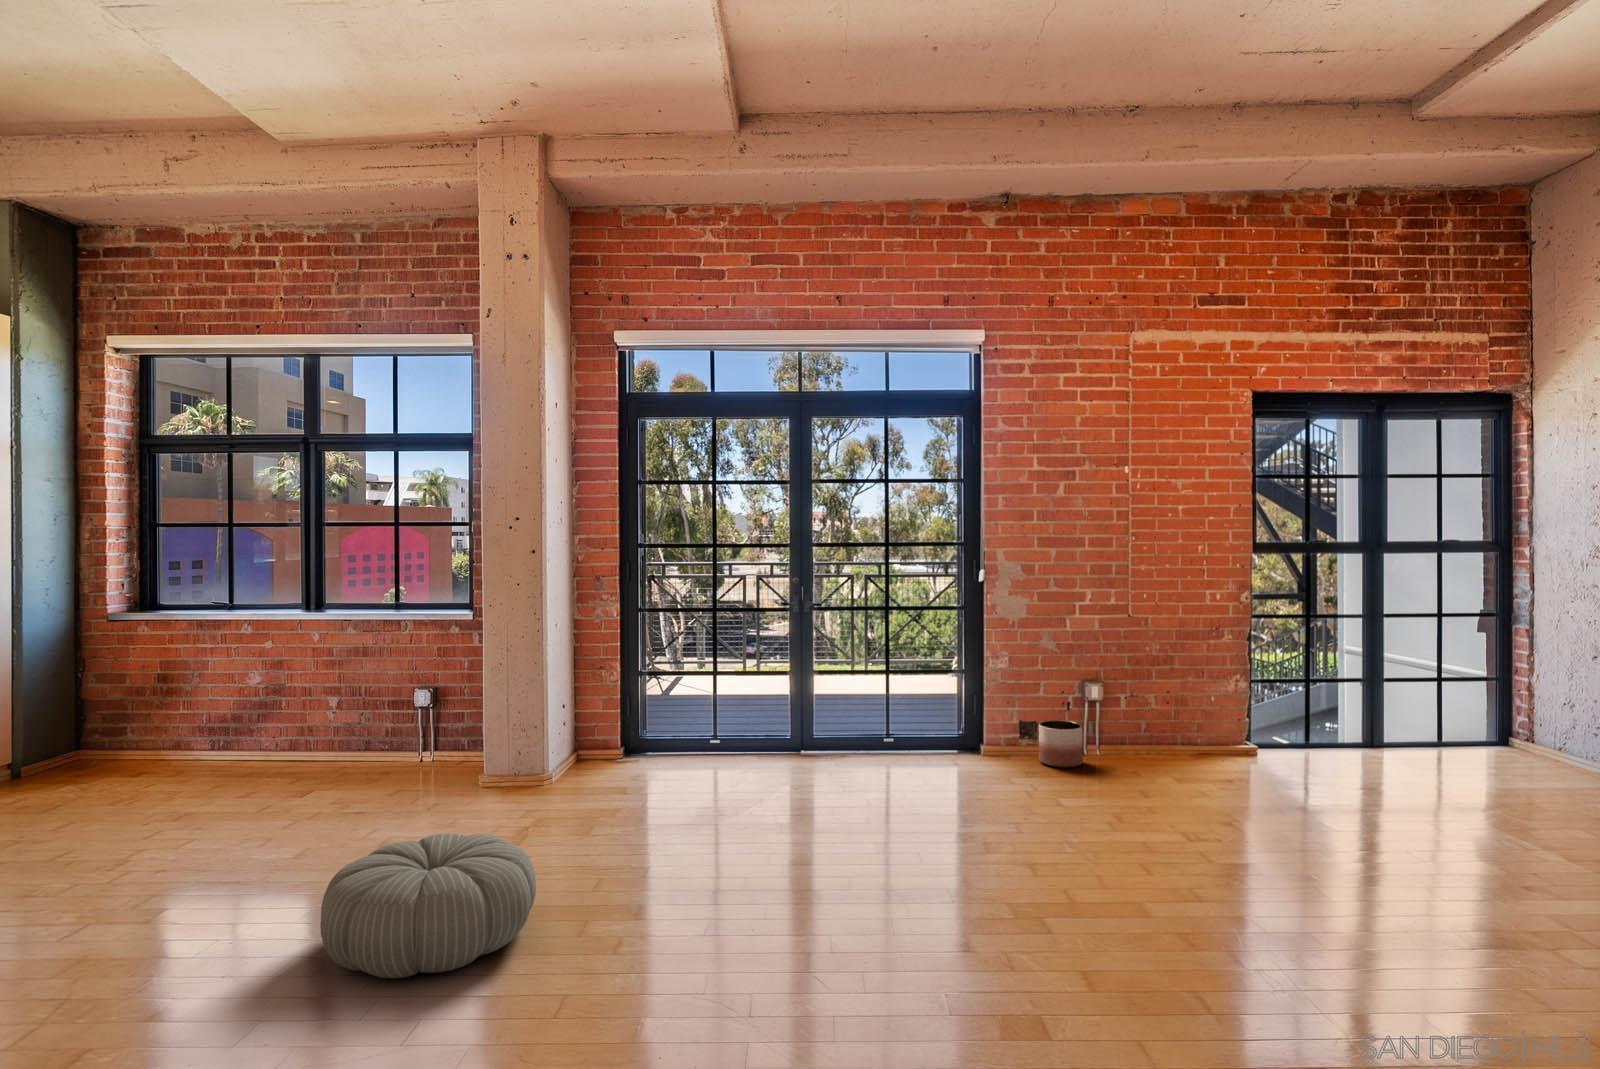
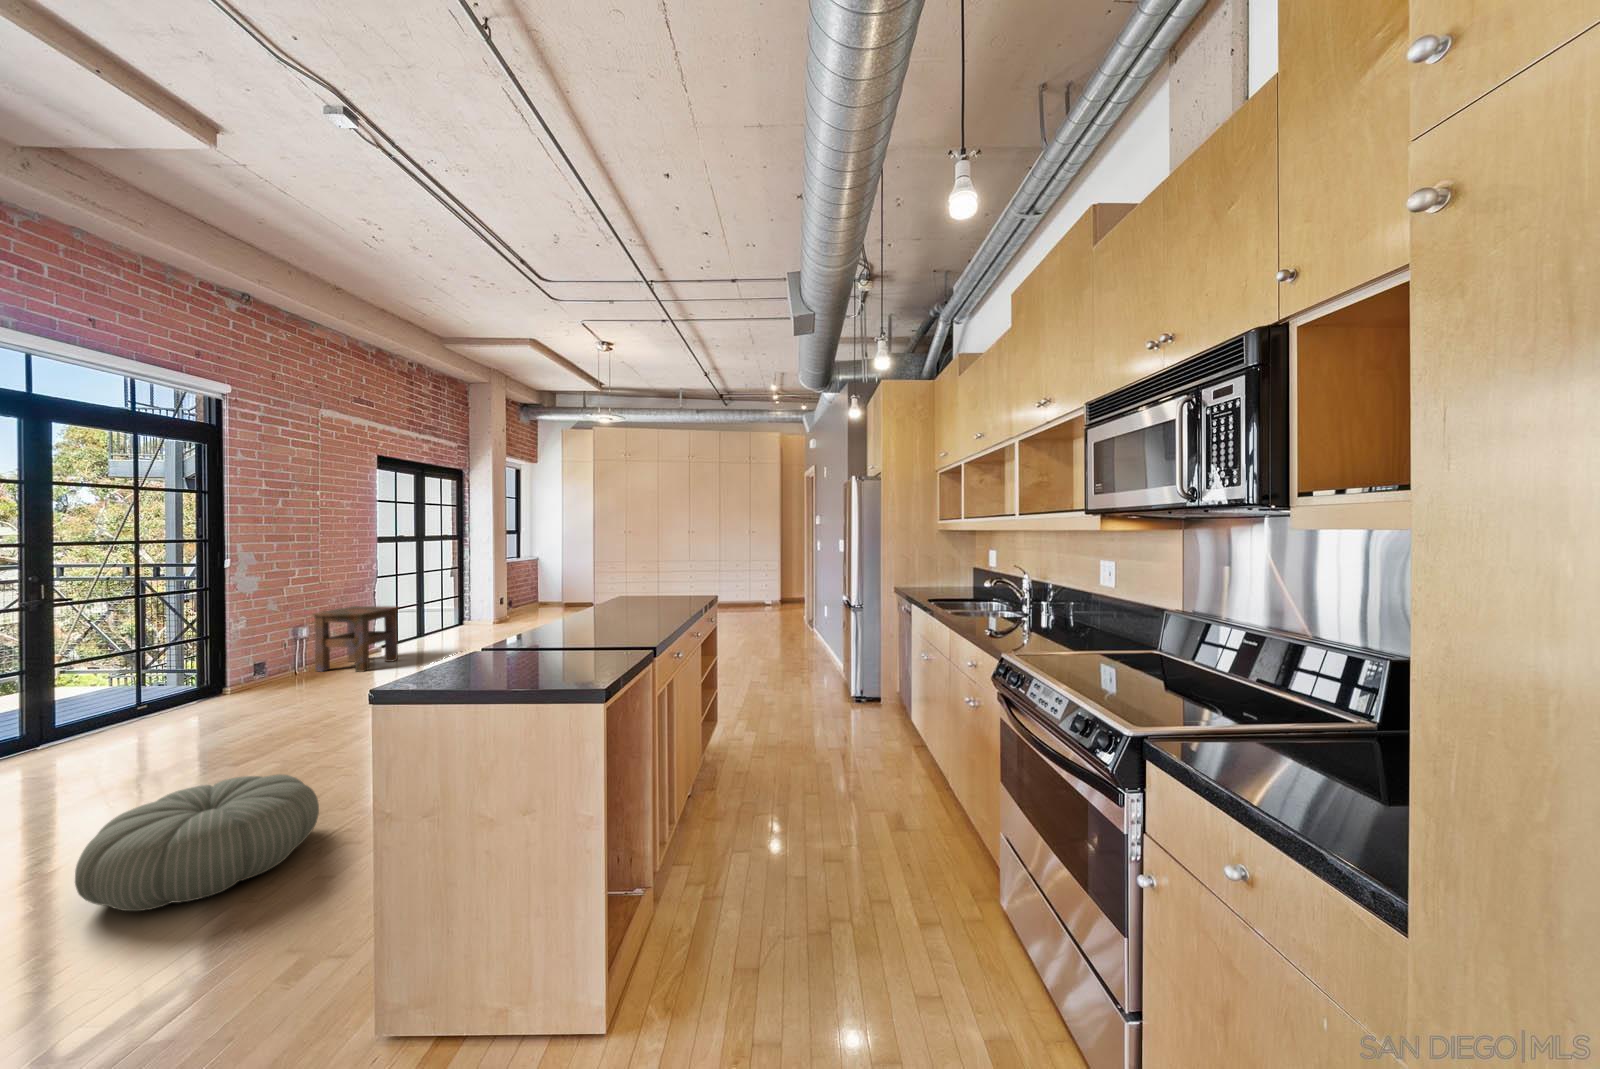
side table: none [1104,664,1225,781] -> present [313,606,398,672]
planter: present [1039,720,1083,768] -> none [277,653,313,683]

